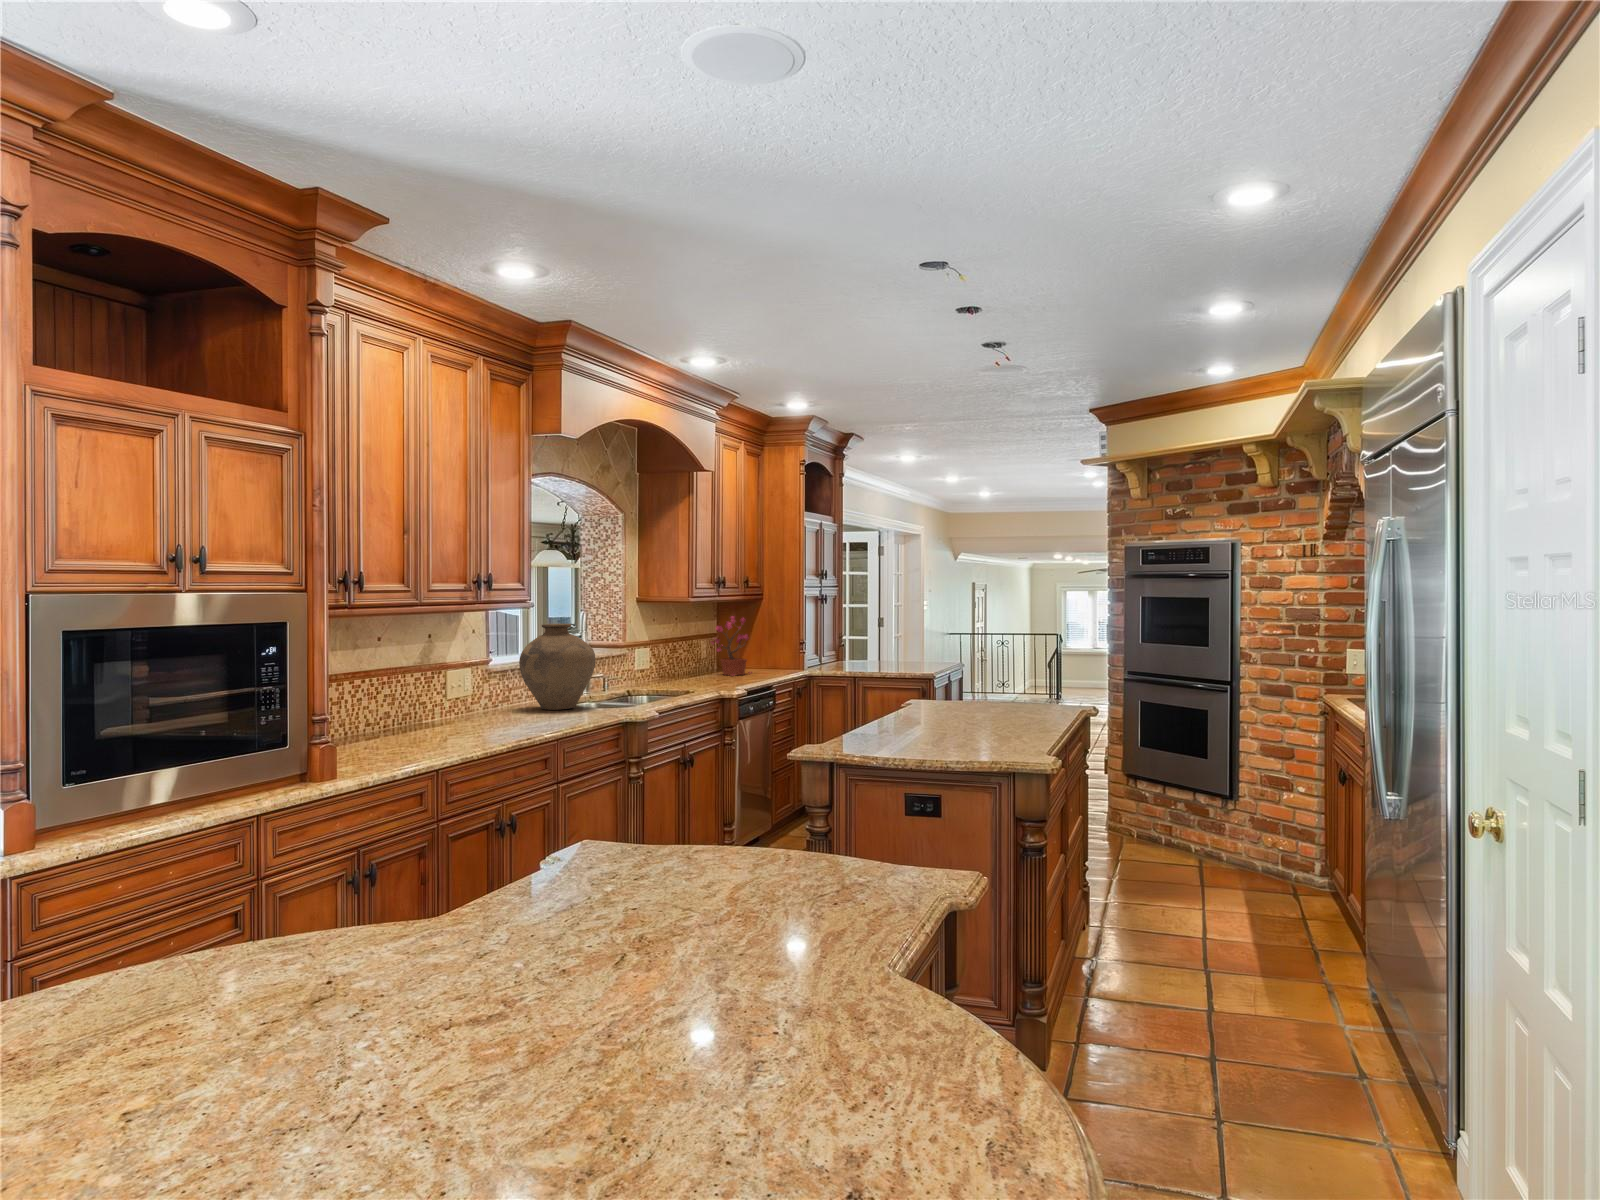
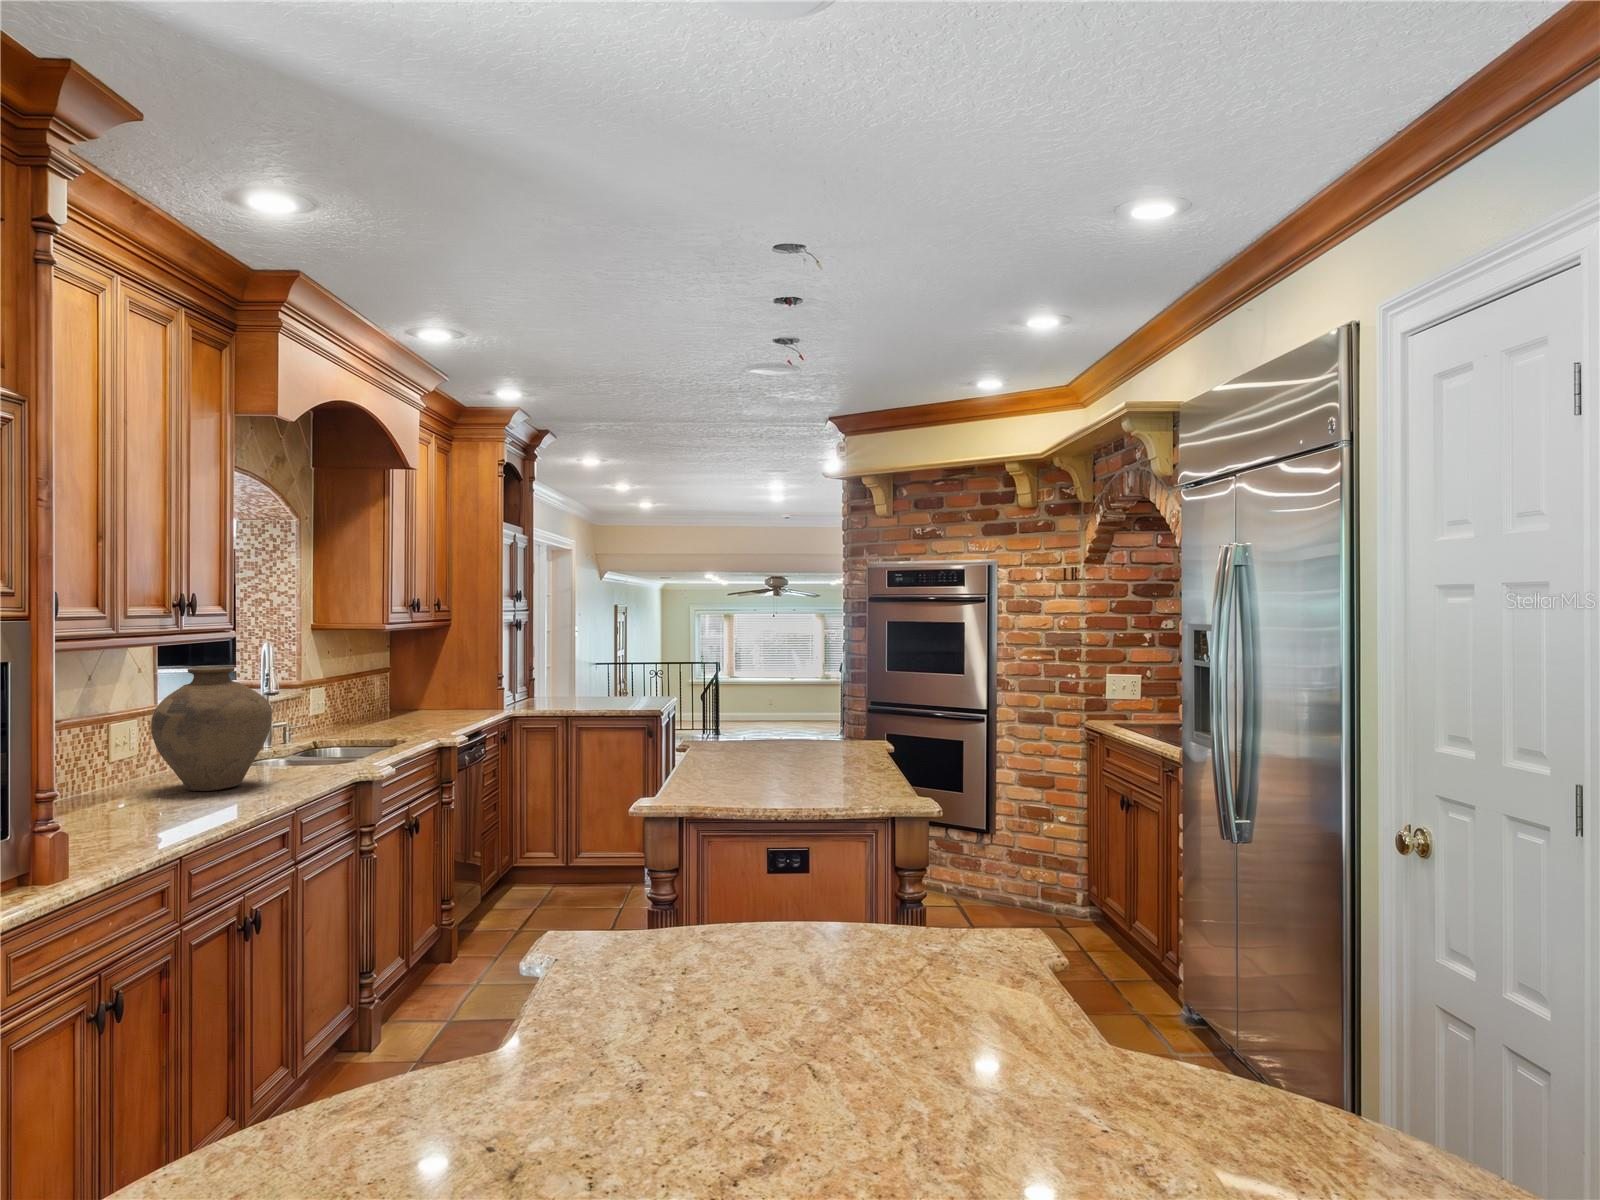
potted plant: present [711,616,748,676] -> none [403,643,455,717]

